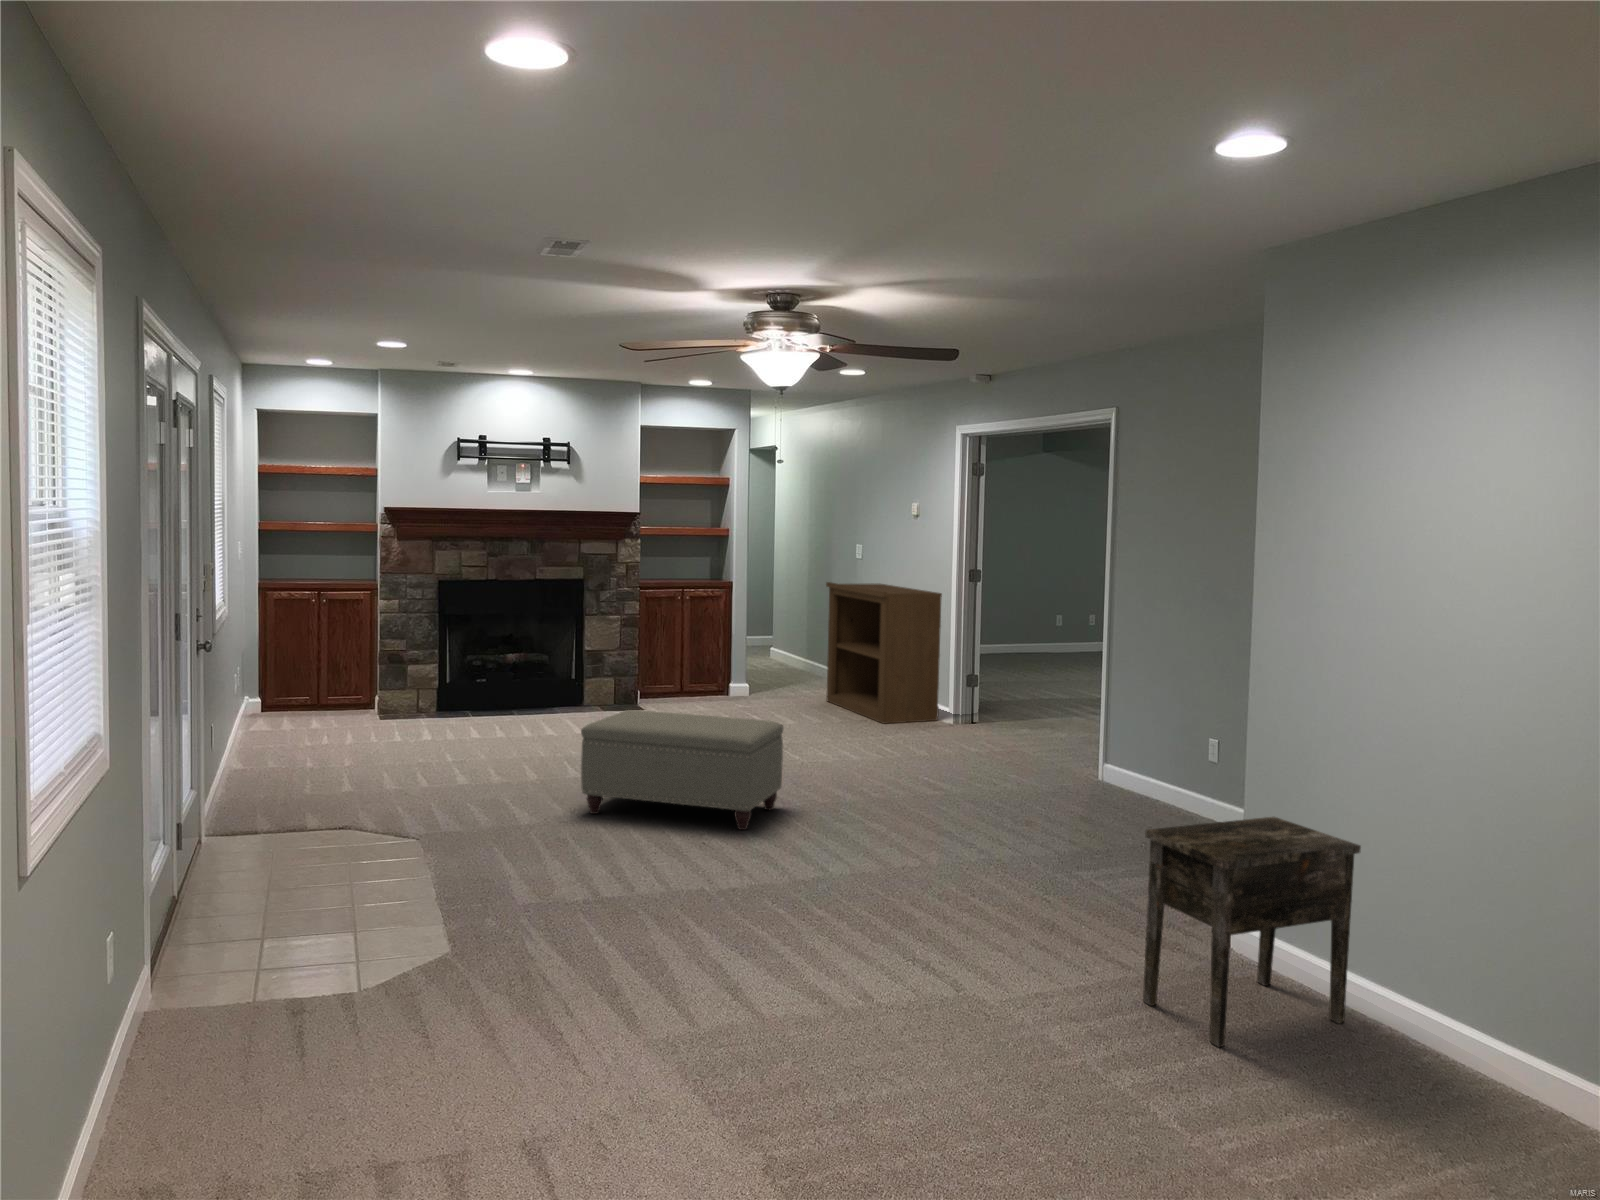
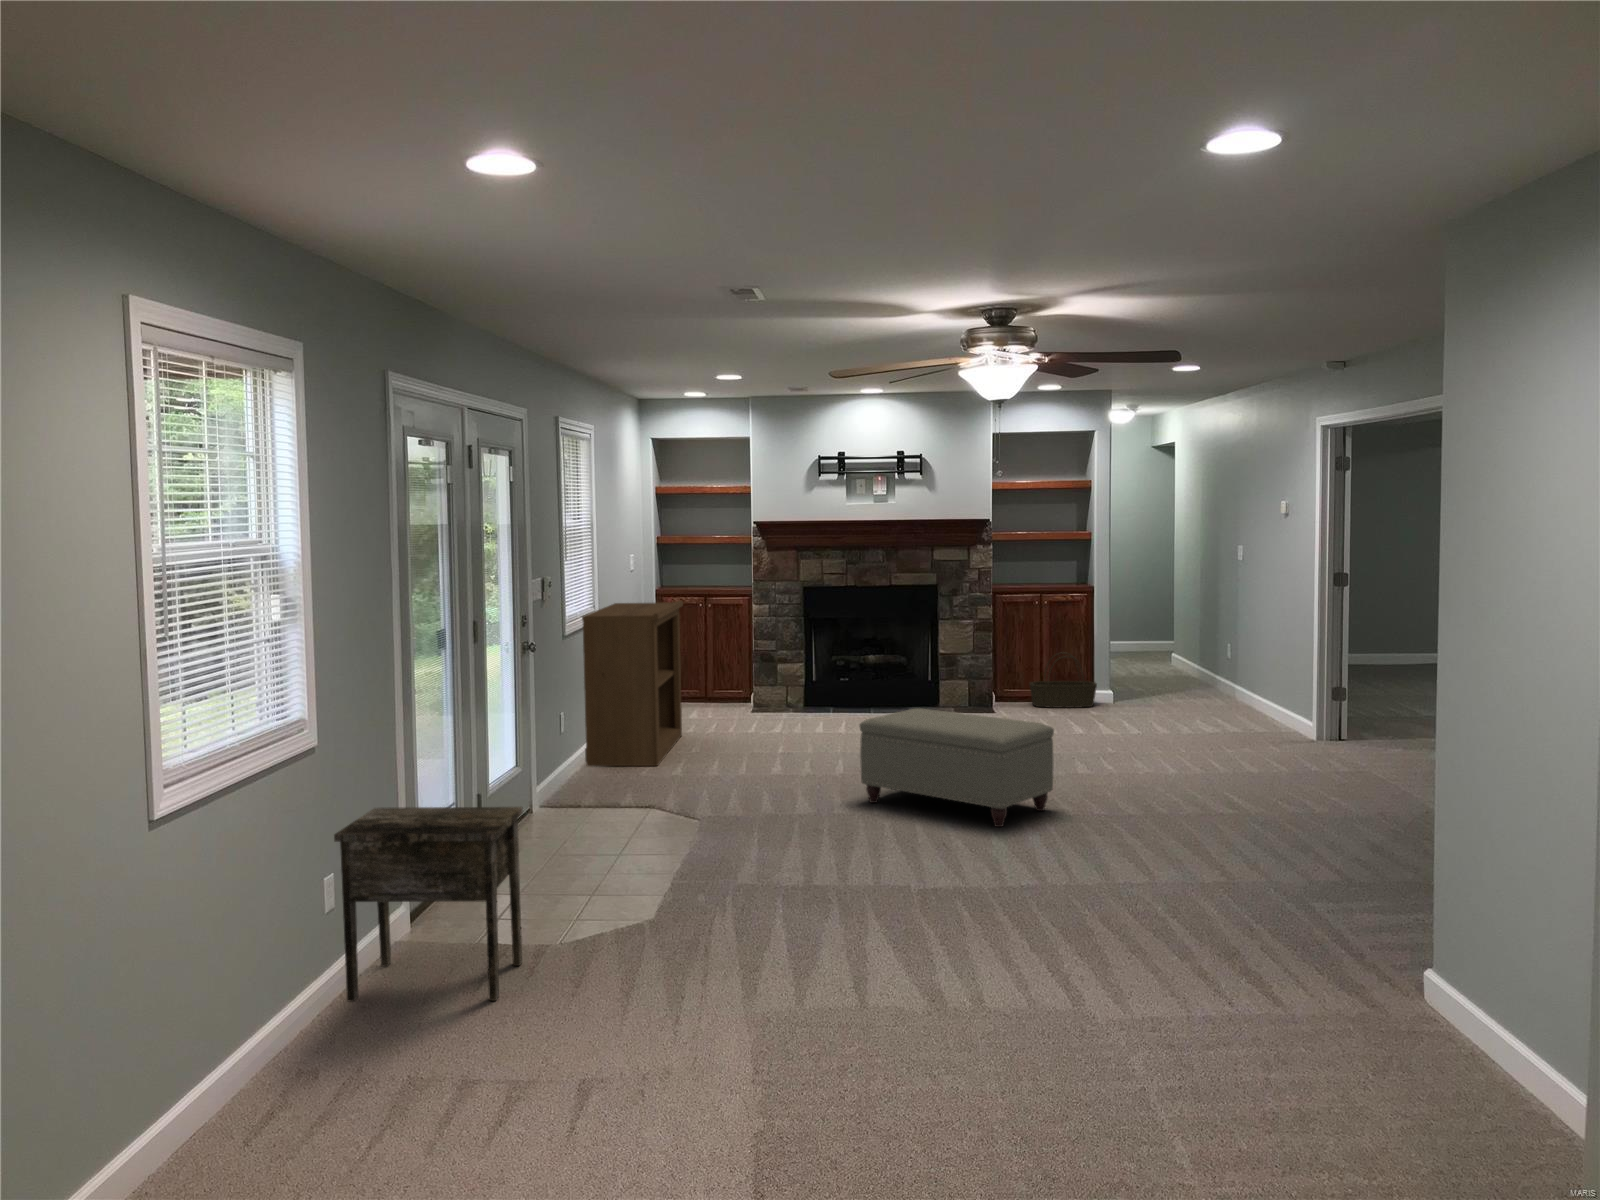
bookshelf: present [826,582,942,724] -> present [582,601,683,766]
basket: none [673,647,738,703] -> present [1030,652,1097,708]
side table: present [1143,817,1361,1047] -> present [334,807,523,1001]

